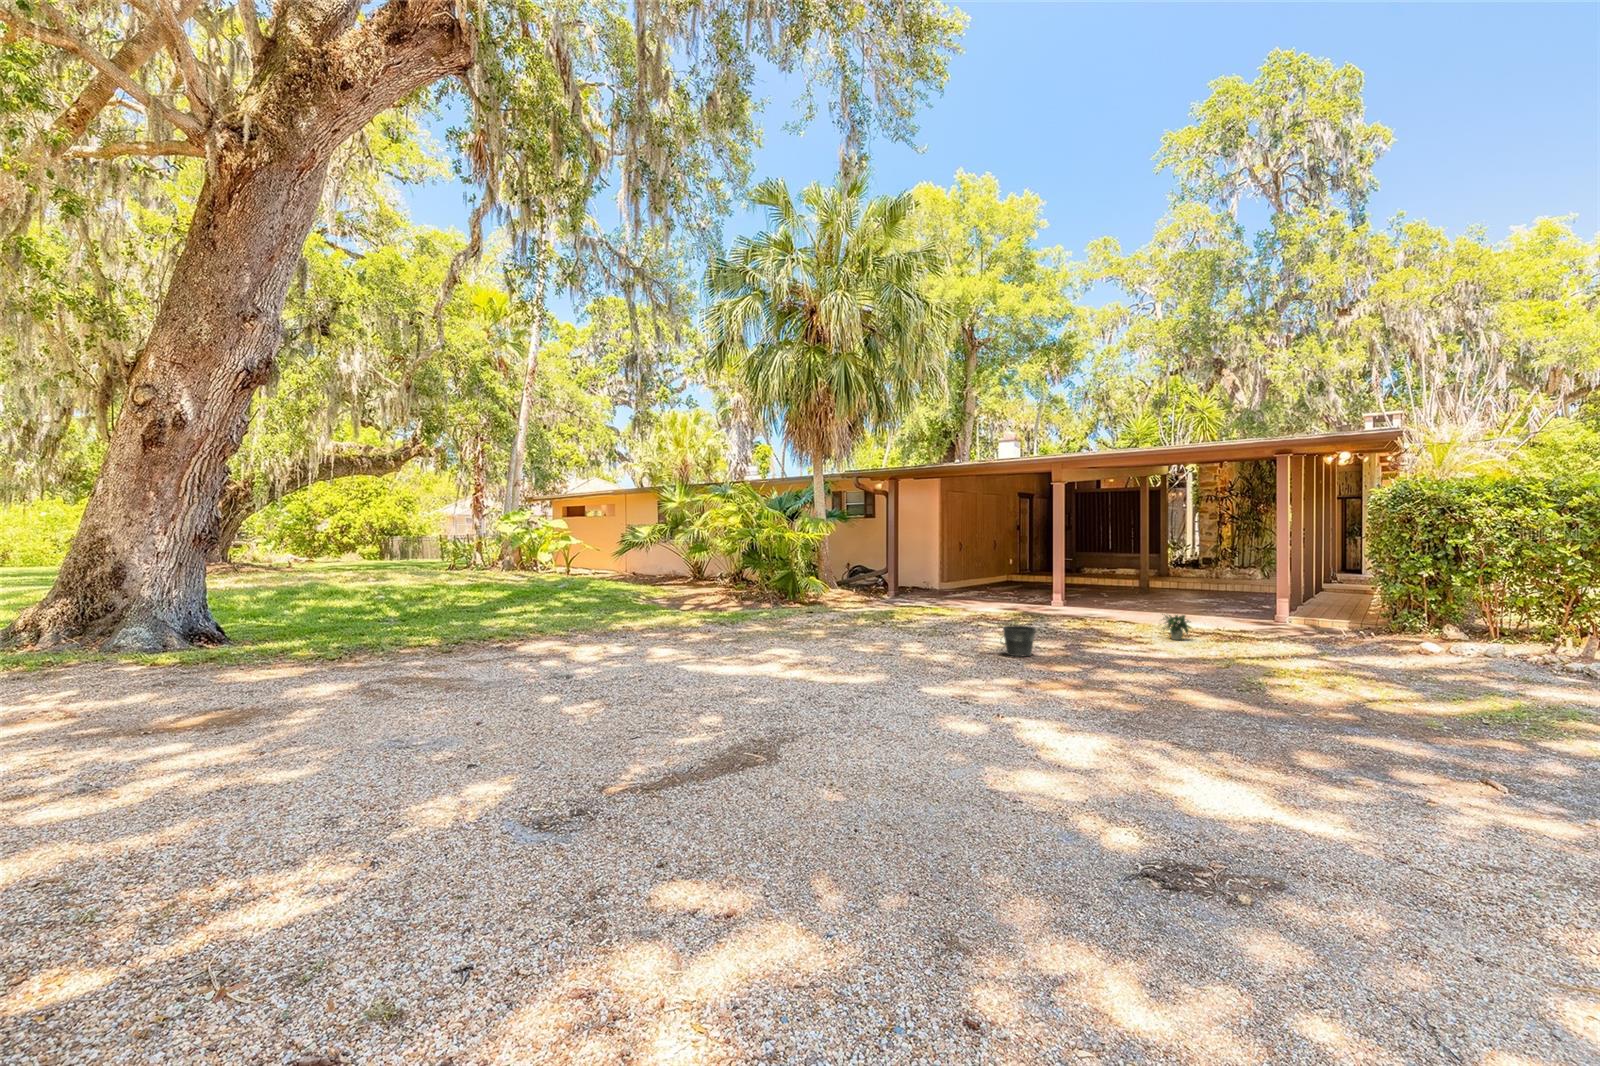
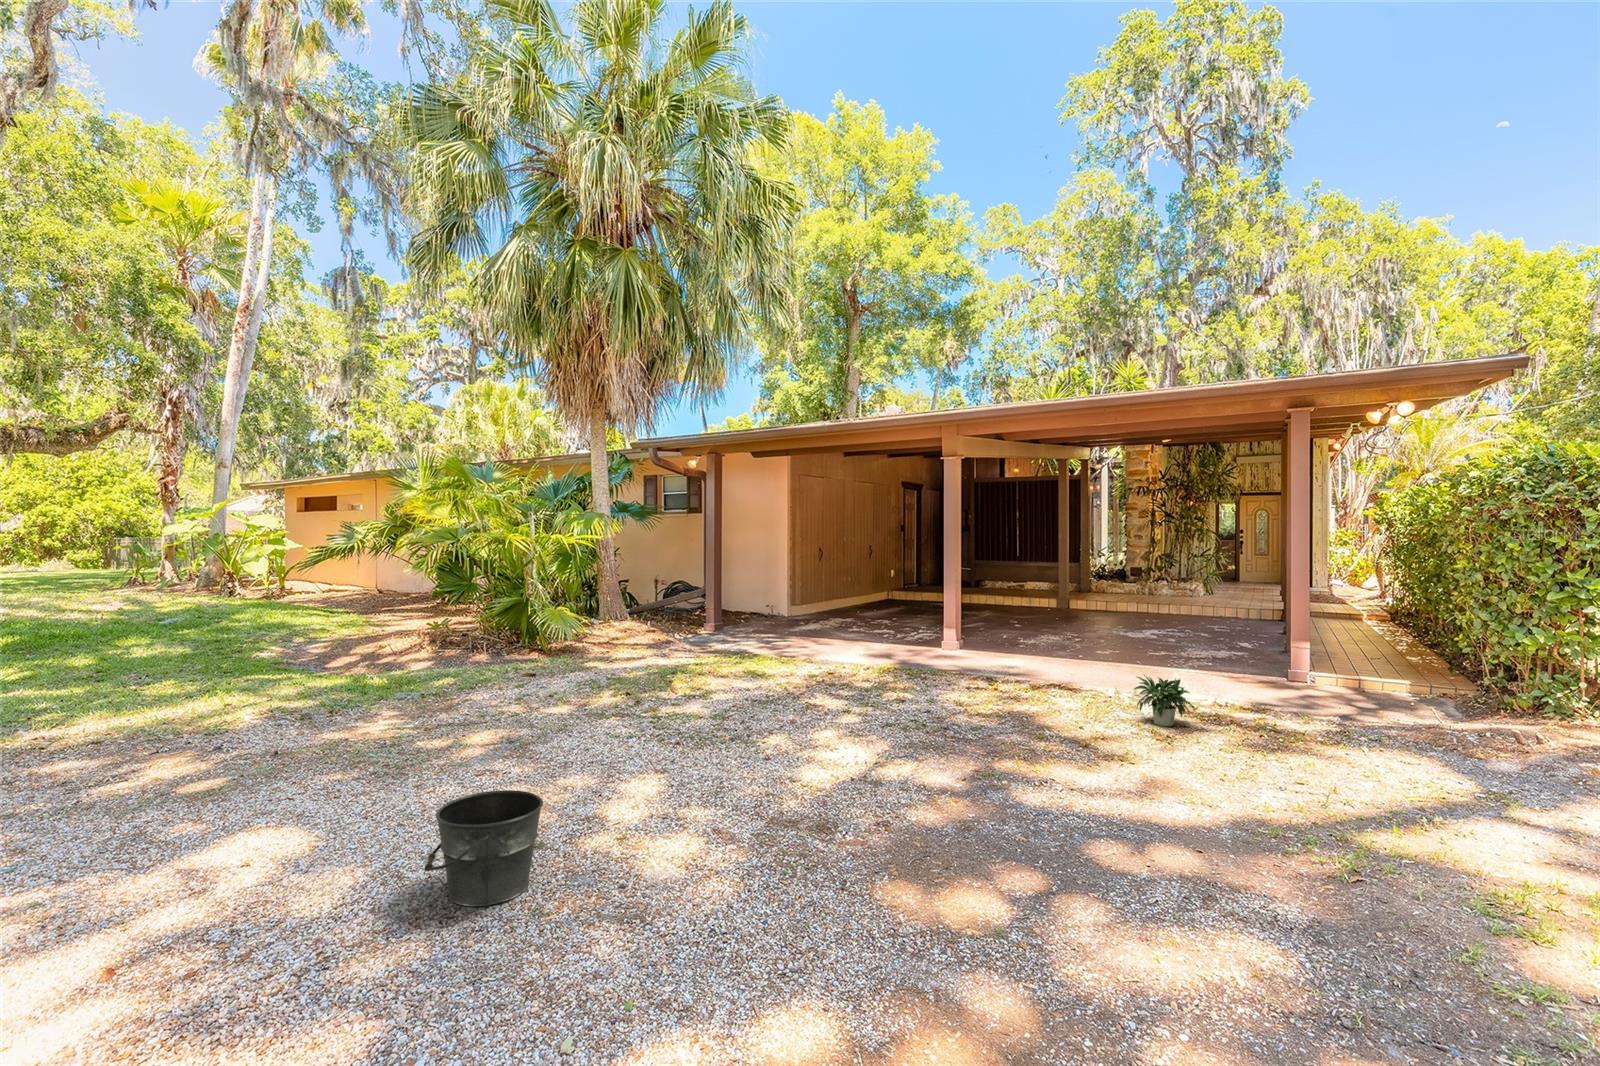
bucket: present [1000,626,1036,656] -> present [425,790,543,907]

